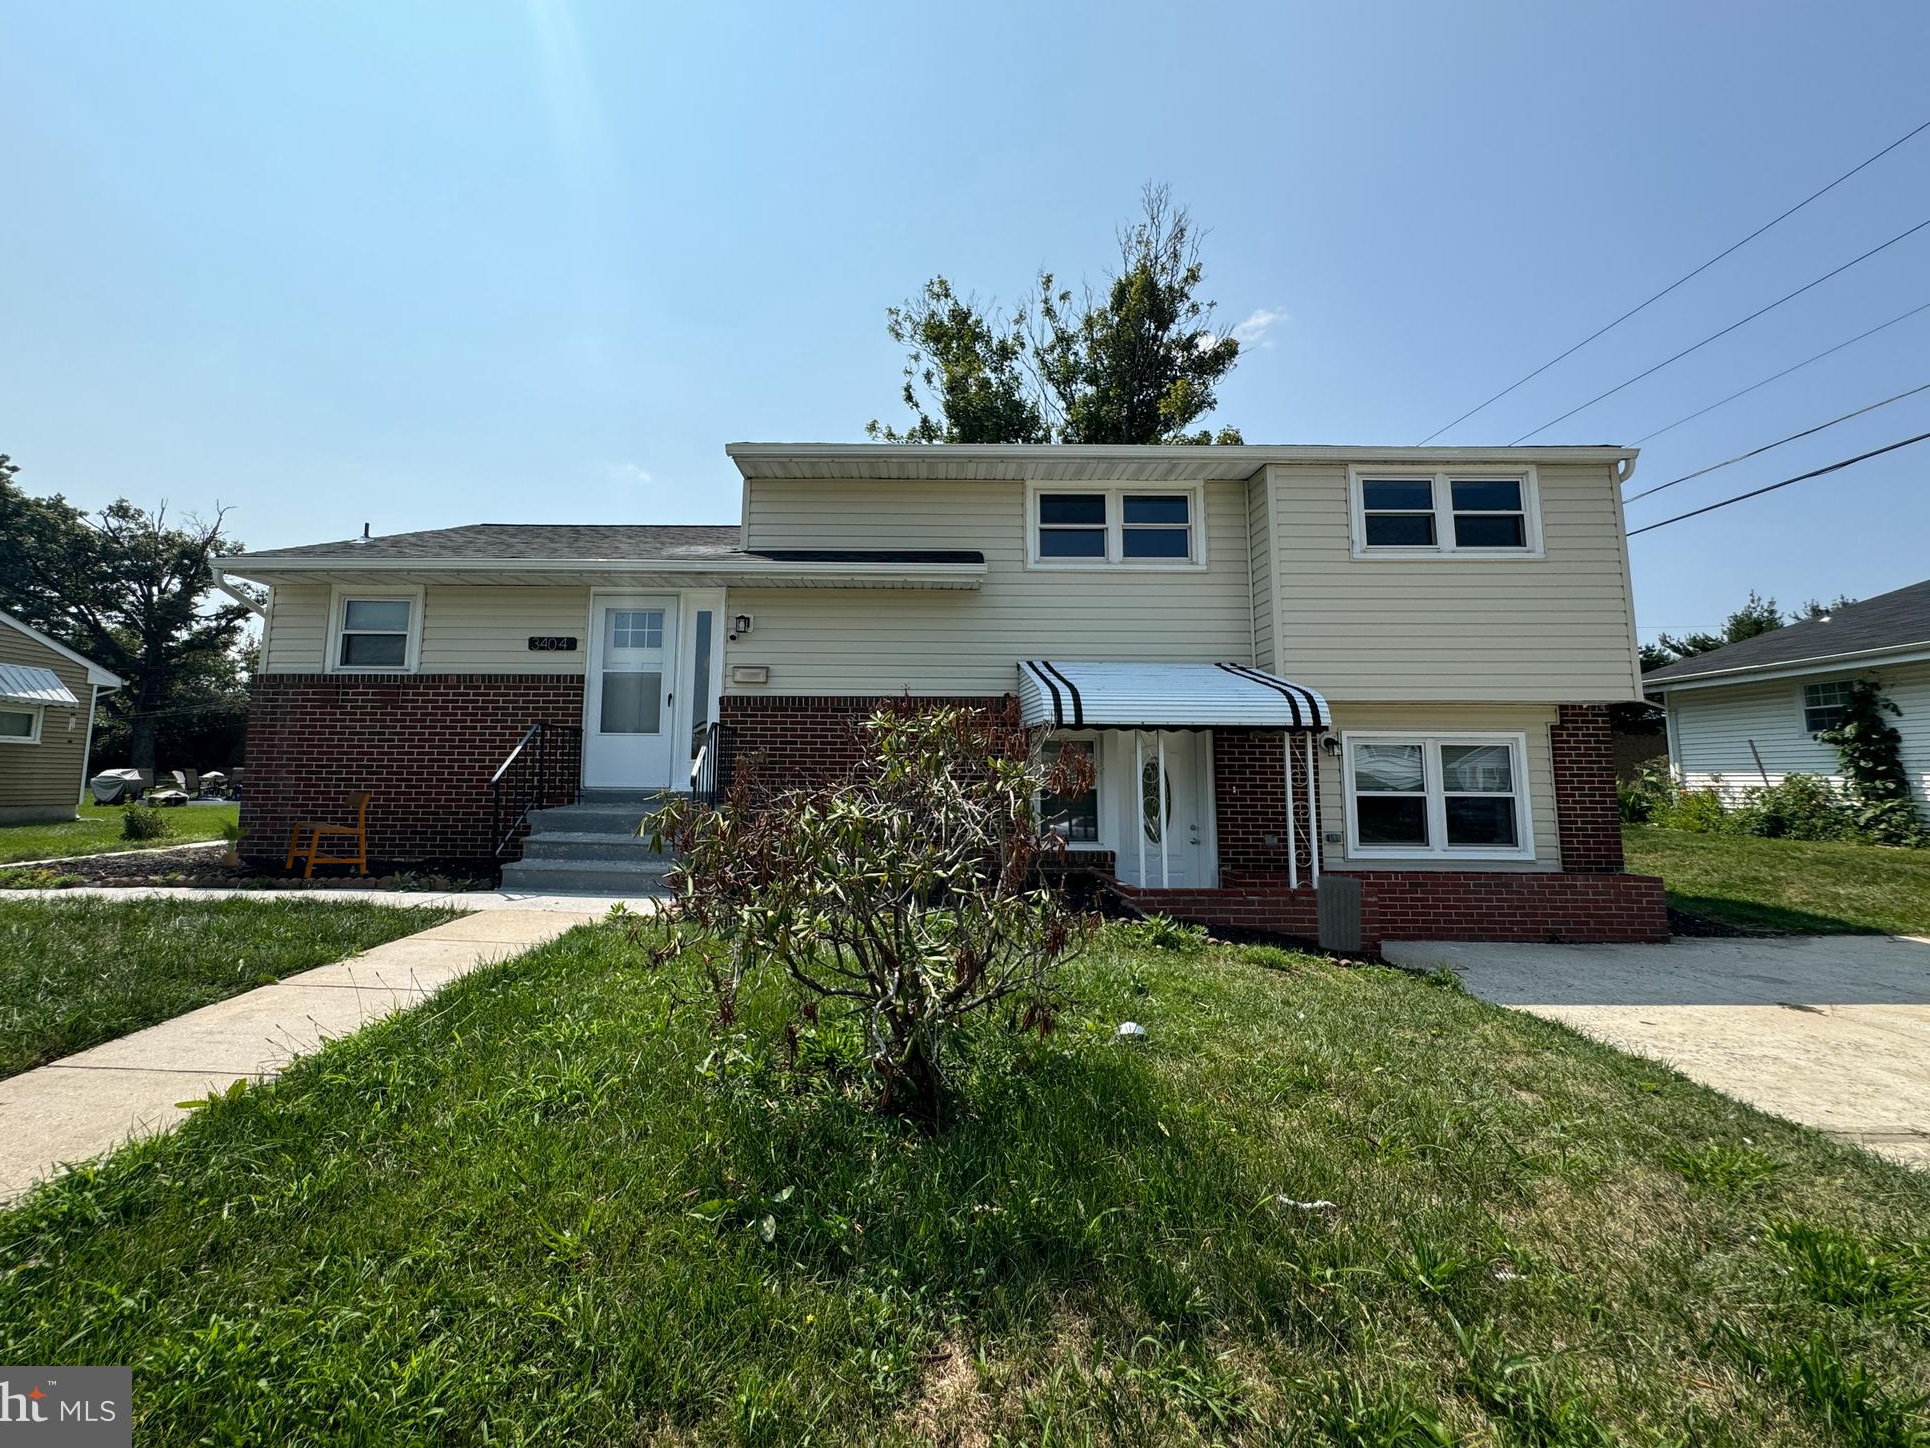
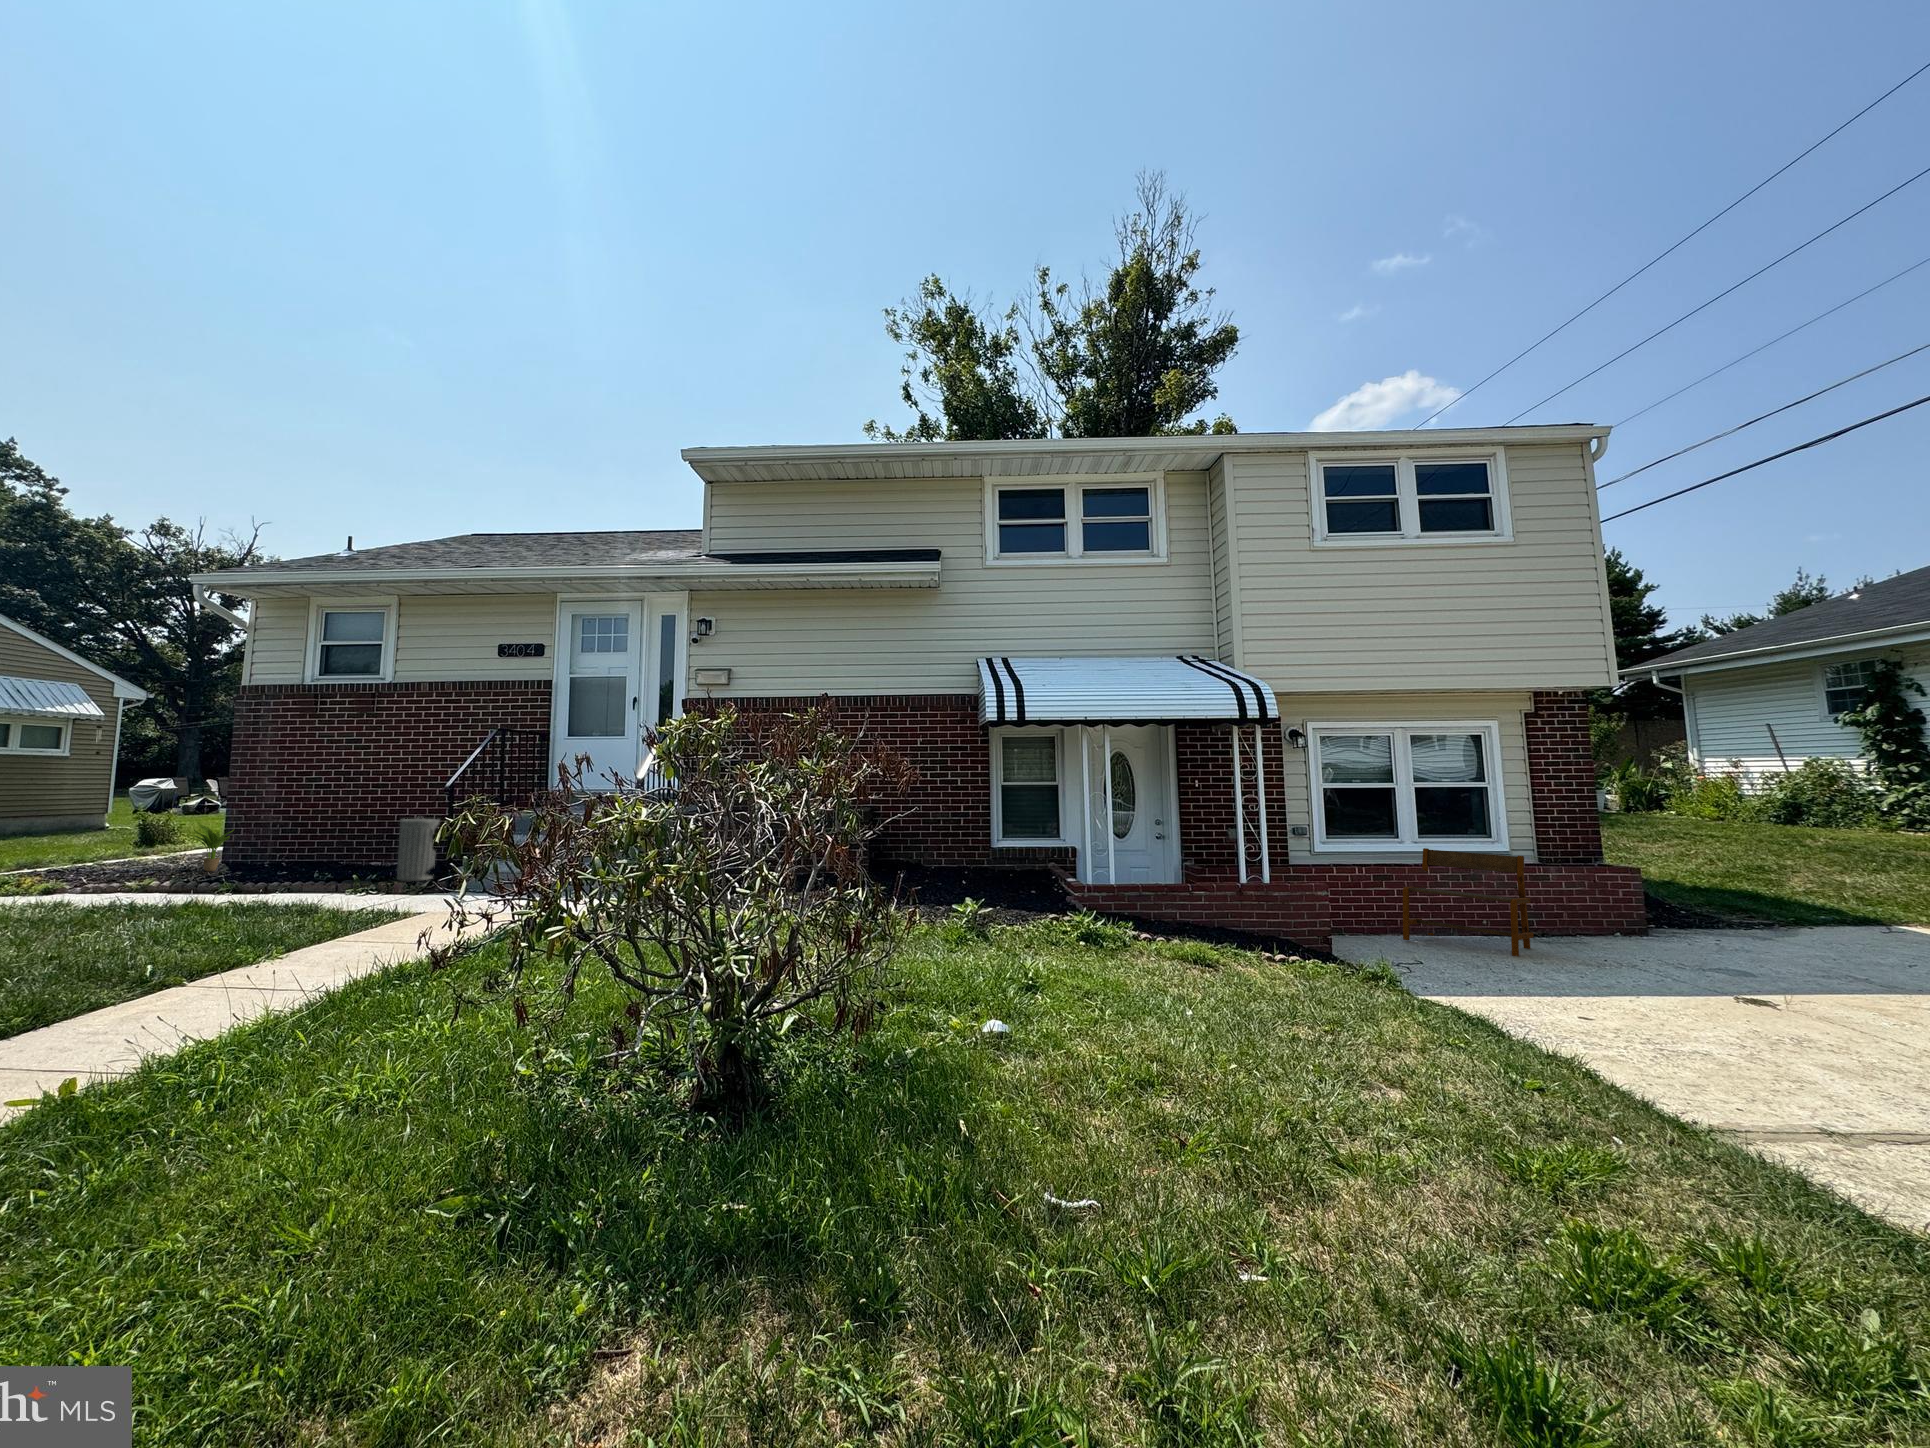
bench: present [286,790,370,878] -> present [1403,848,1534,956]
trash can: present [1316,875,1362,951] -> present [397,818,439,881]

